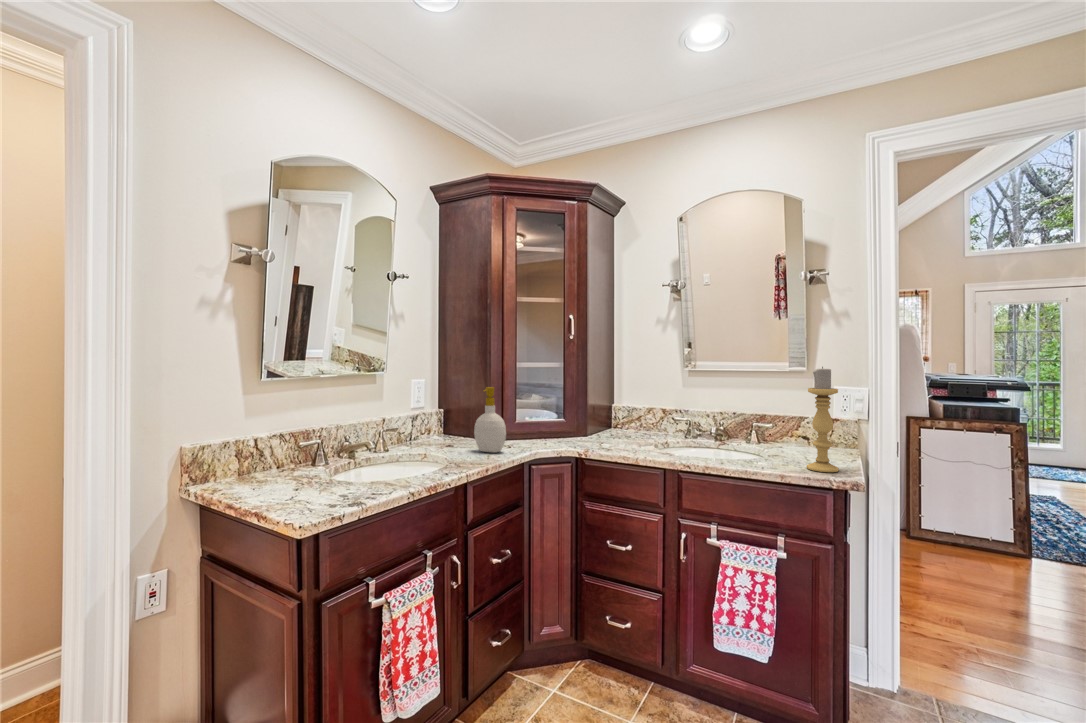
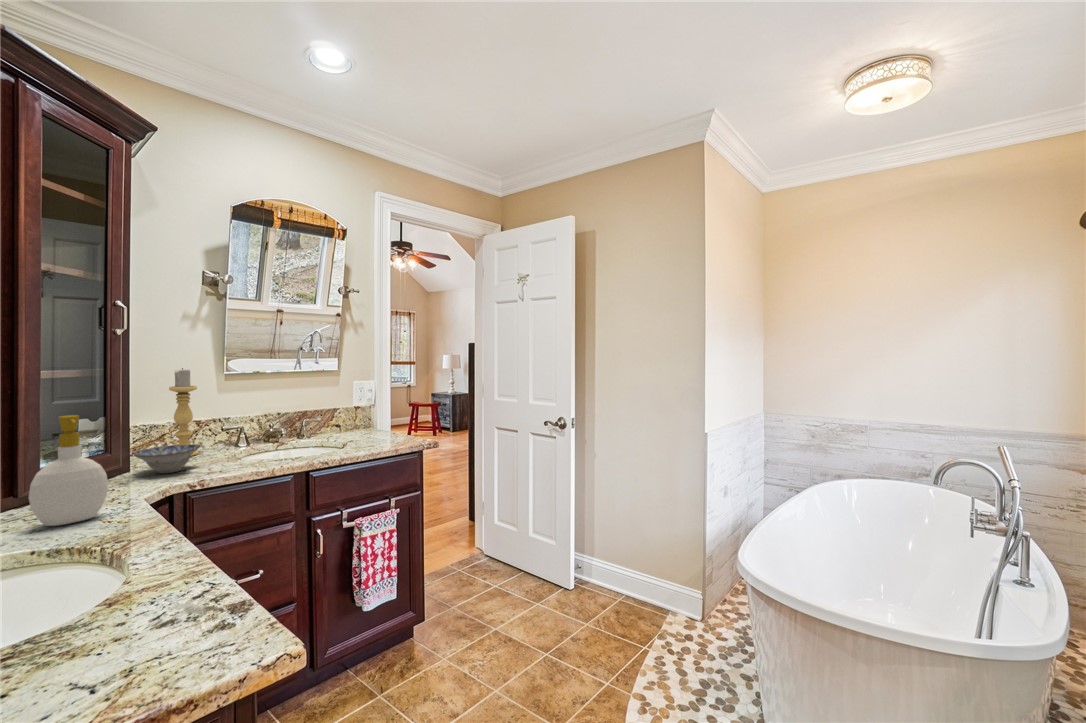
candle holder: present [807,367,839,472] -> present [169,368,198,456]
ceramic bowl: none [579,422,621,443] -> present [134,445,200,474]

